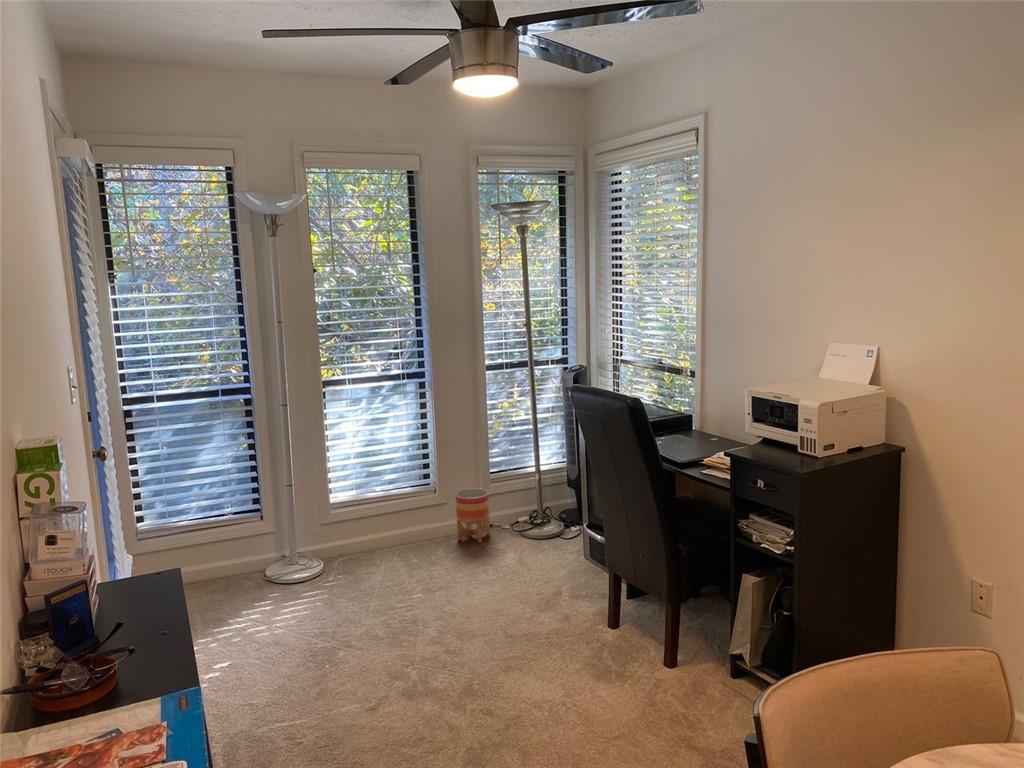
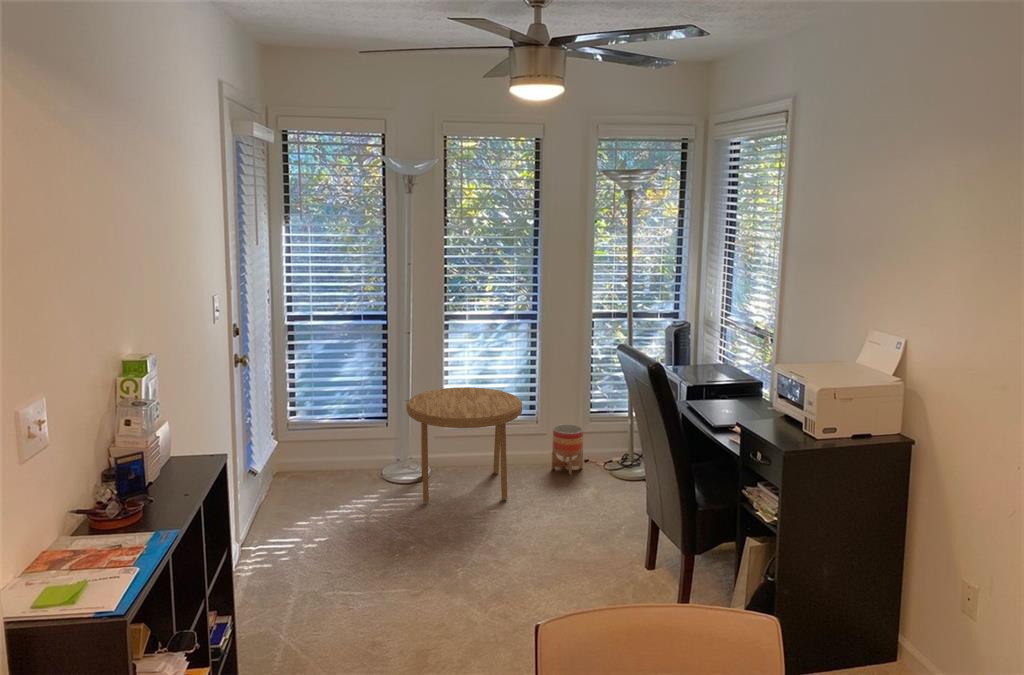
side table: none [295,460,432,603] -> present [407,387,522,503]

